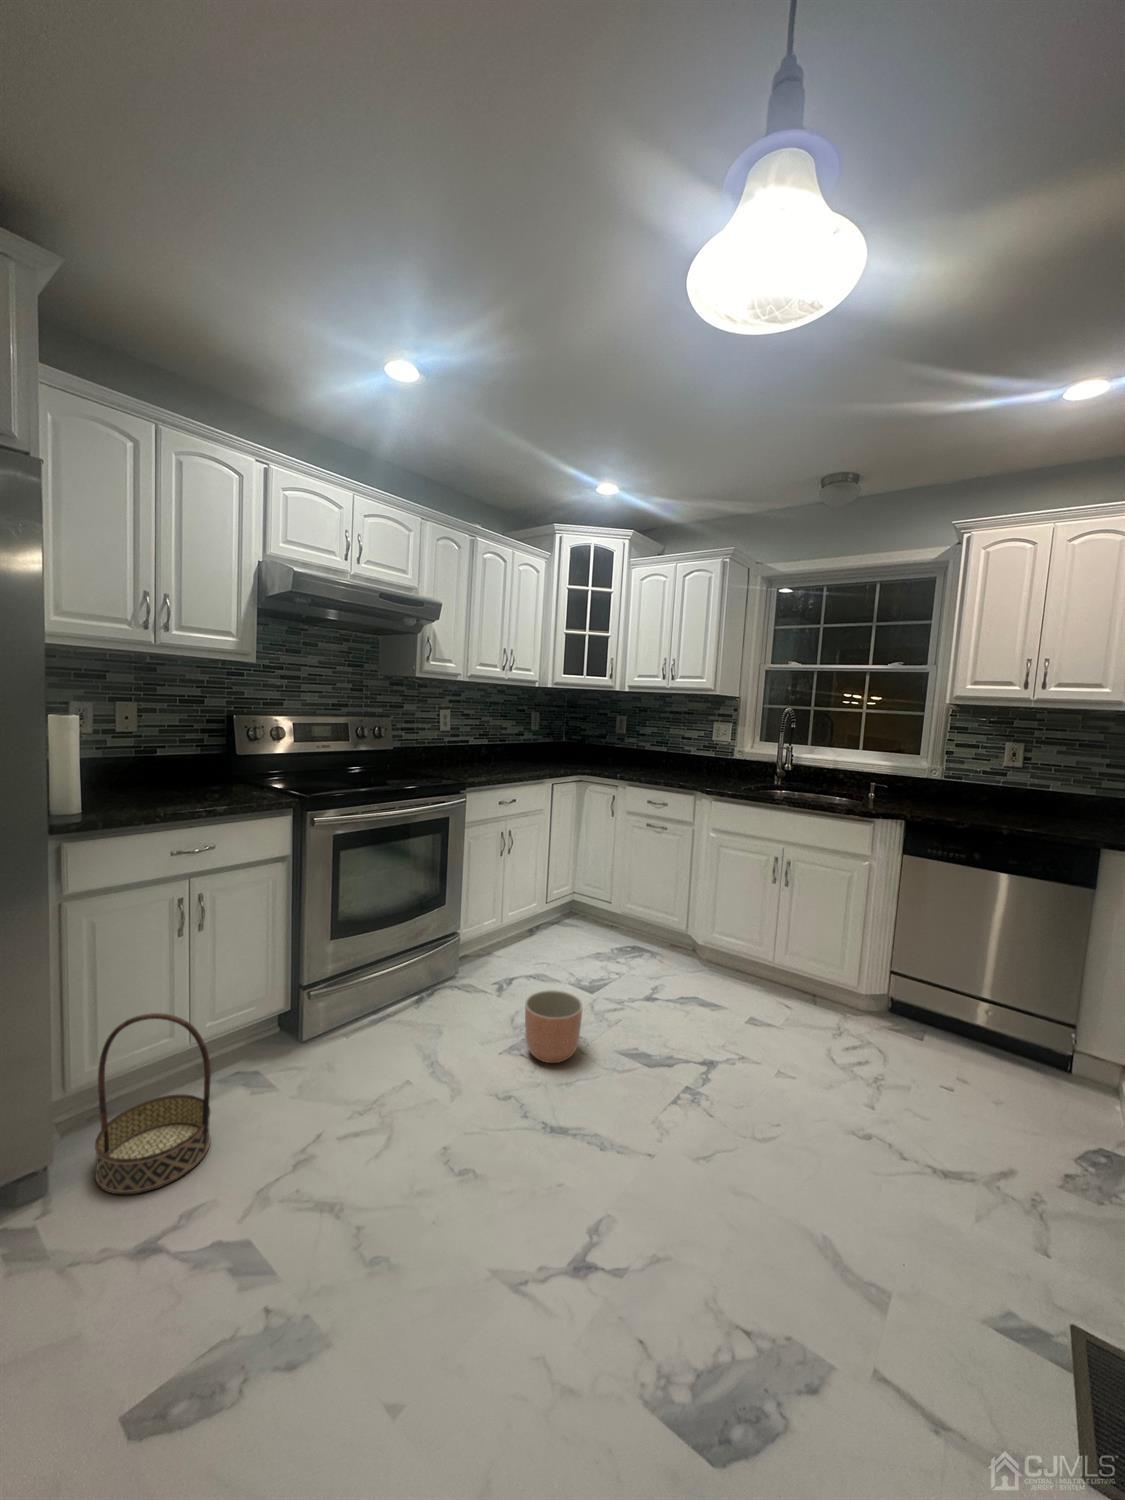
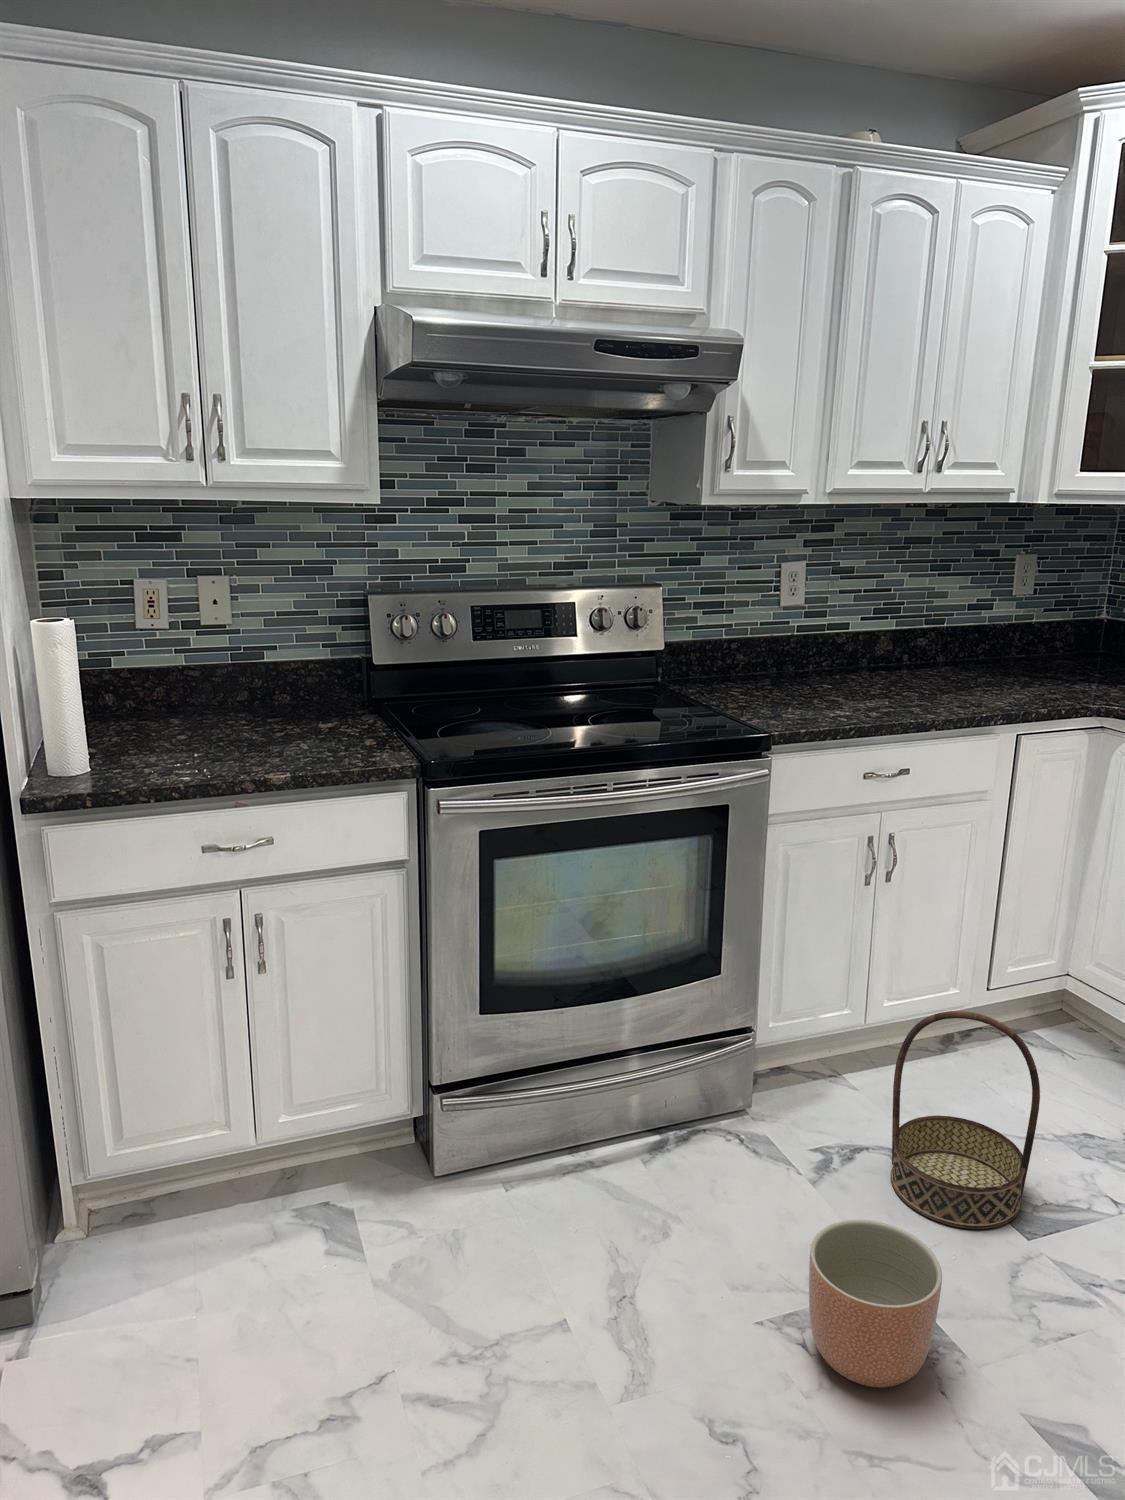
basket: present [95,1013,211,1194] -> present [890,1011,1040,1229]

